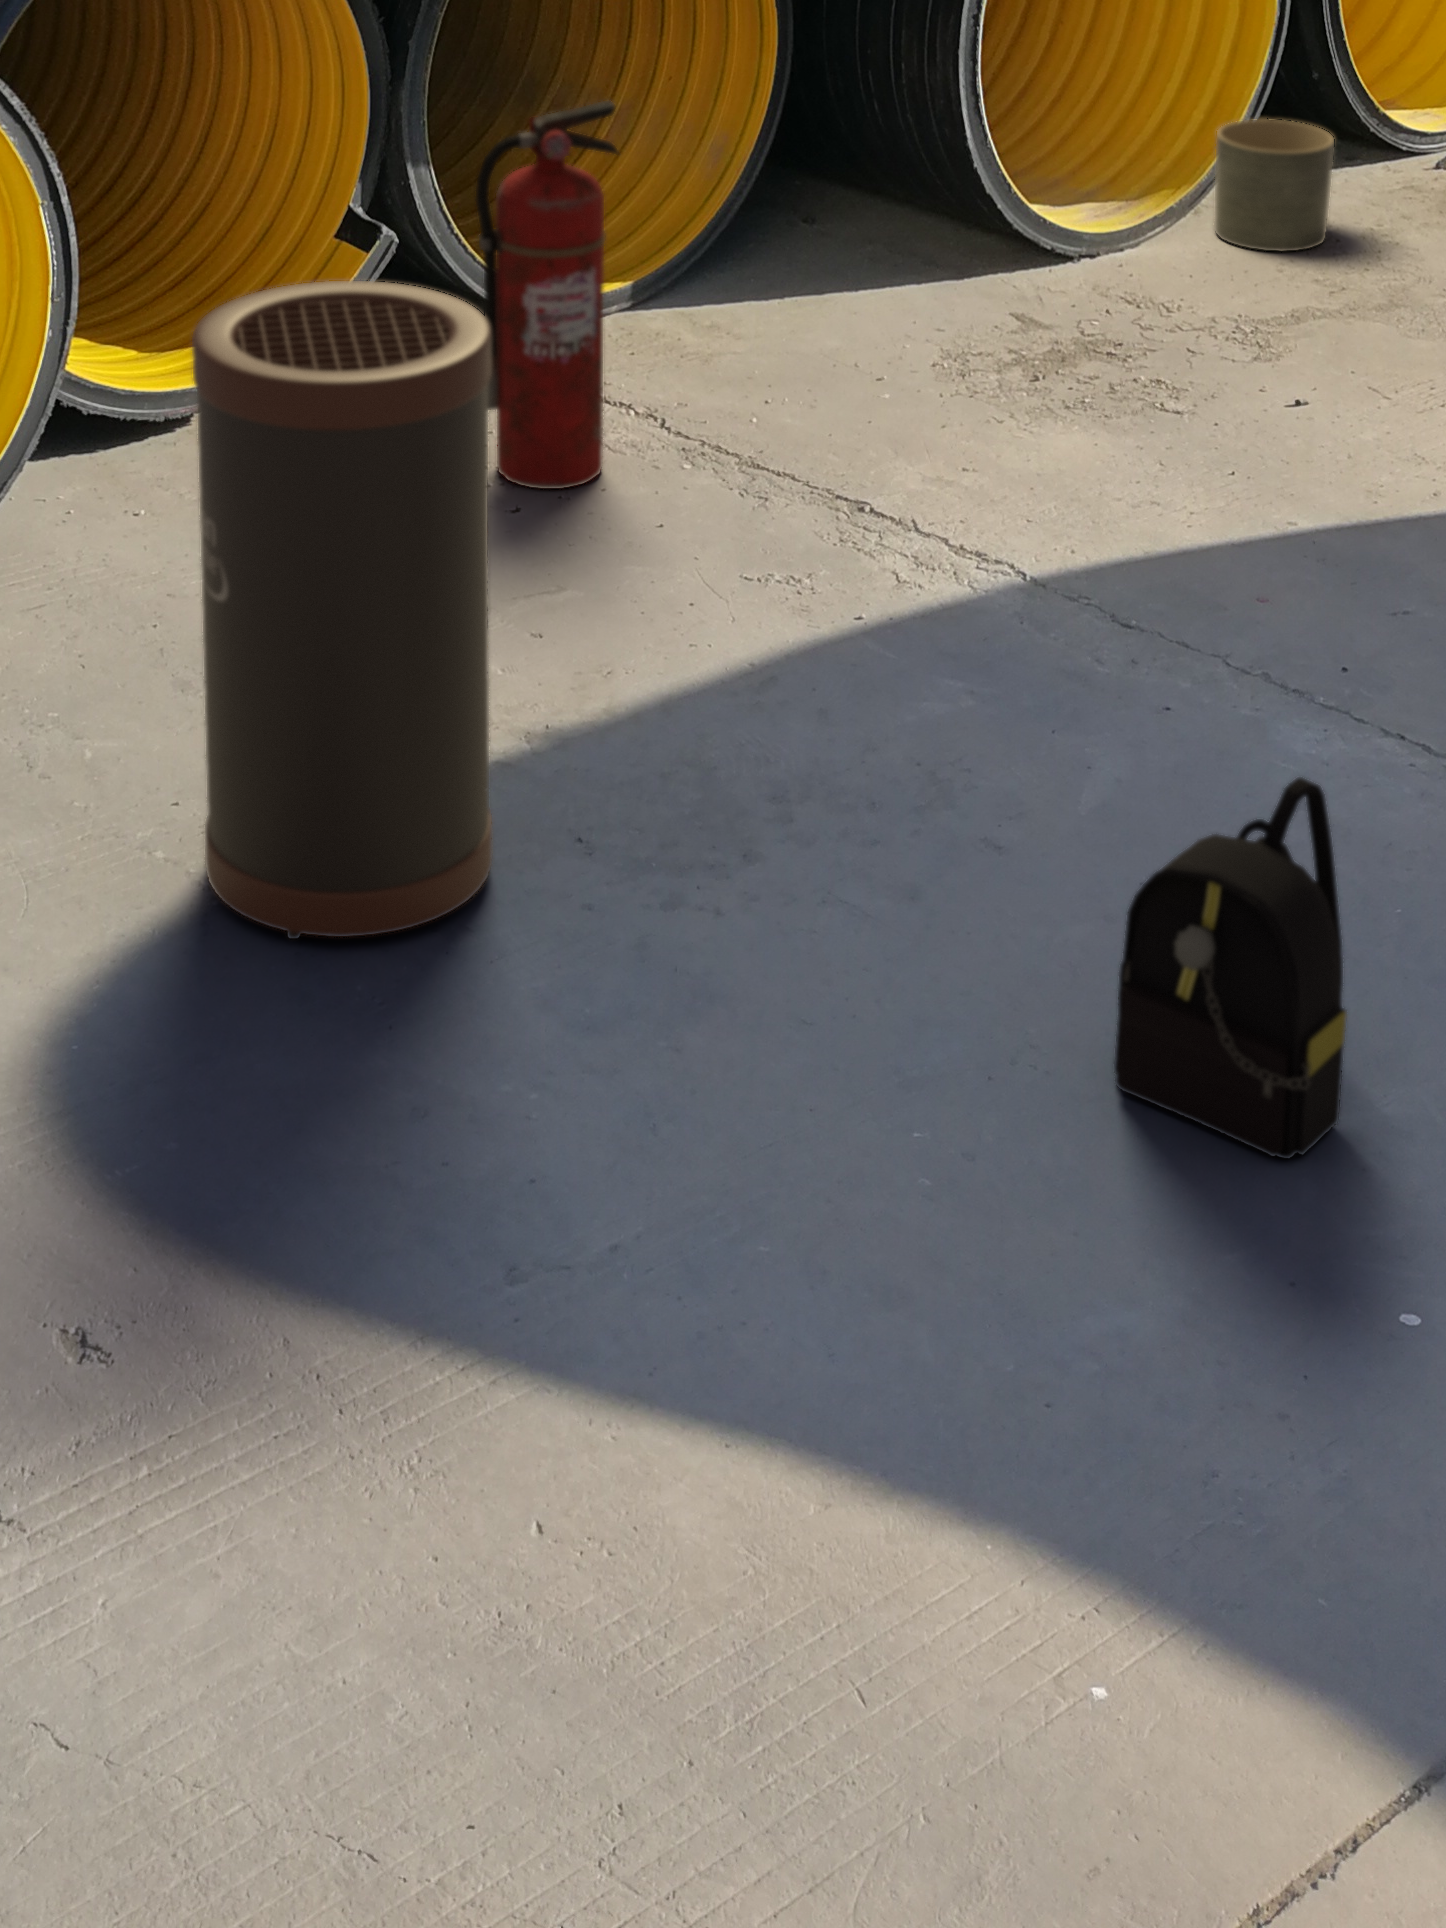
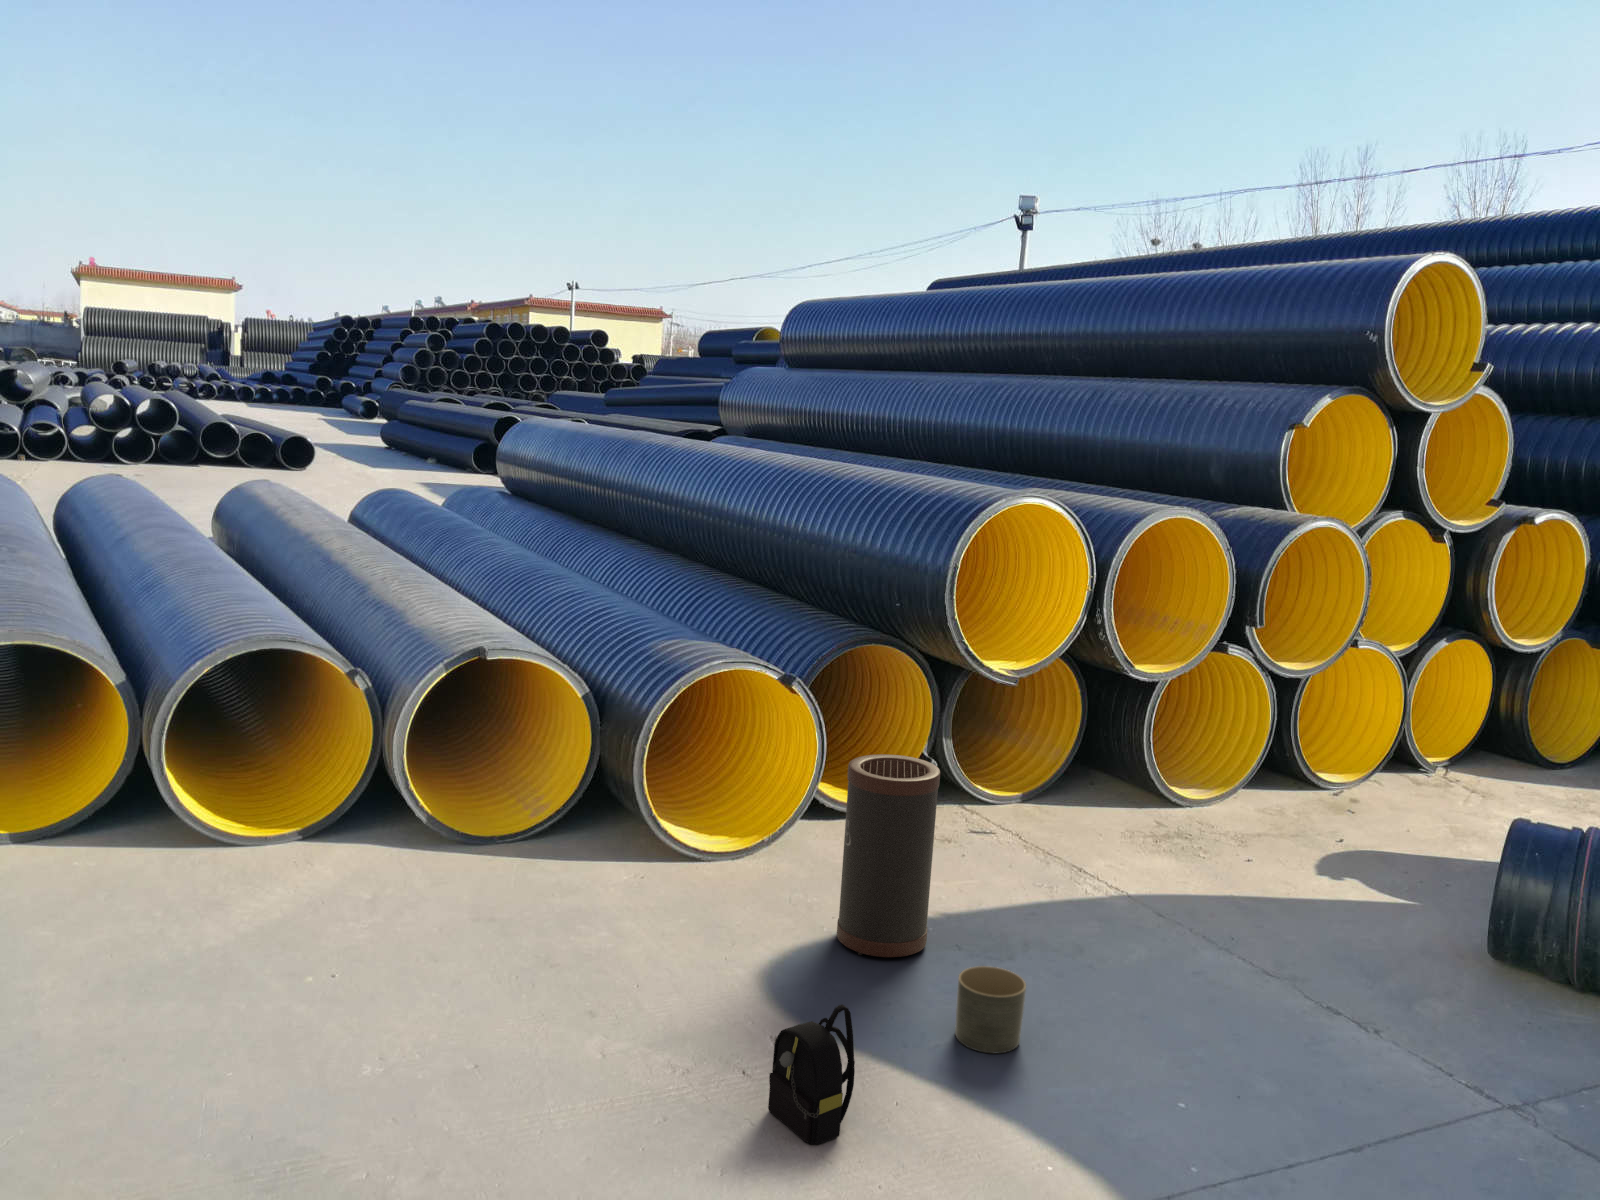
fire extinguisher: present [476,101,619,489] -> none [955,722,1009,850]
planter: present [1214,119,1334,251] -> present [955,966,1026,1054]
backpack: present [1114,777,1347,1159] -> present [768,1004,855,1144]

